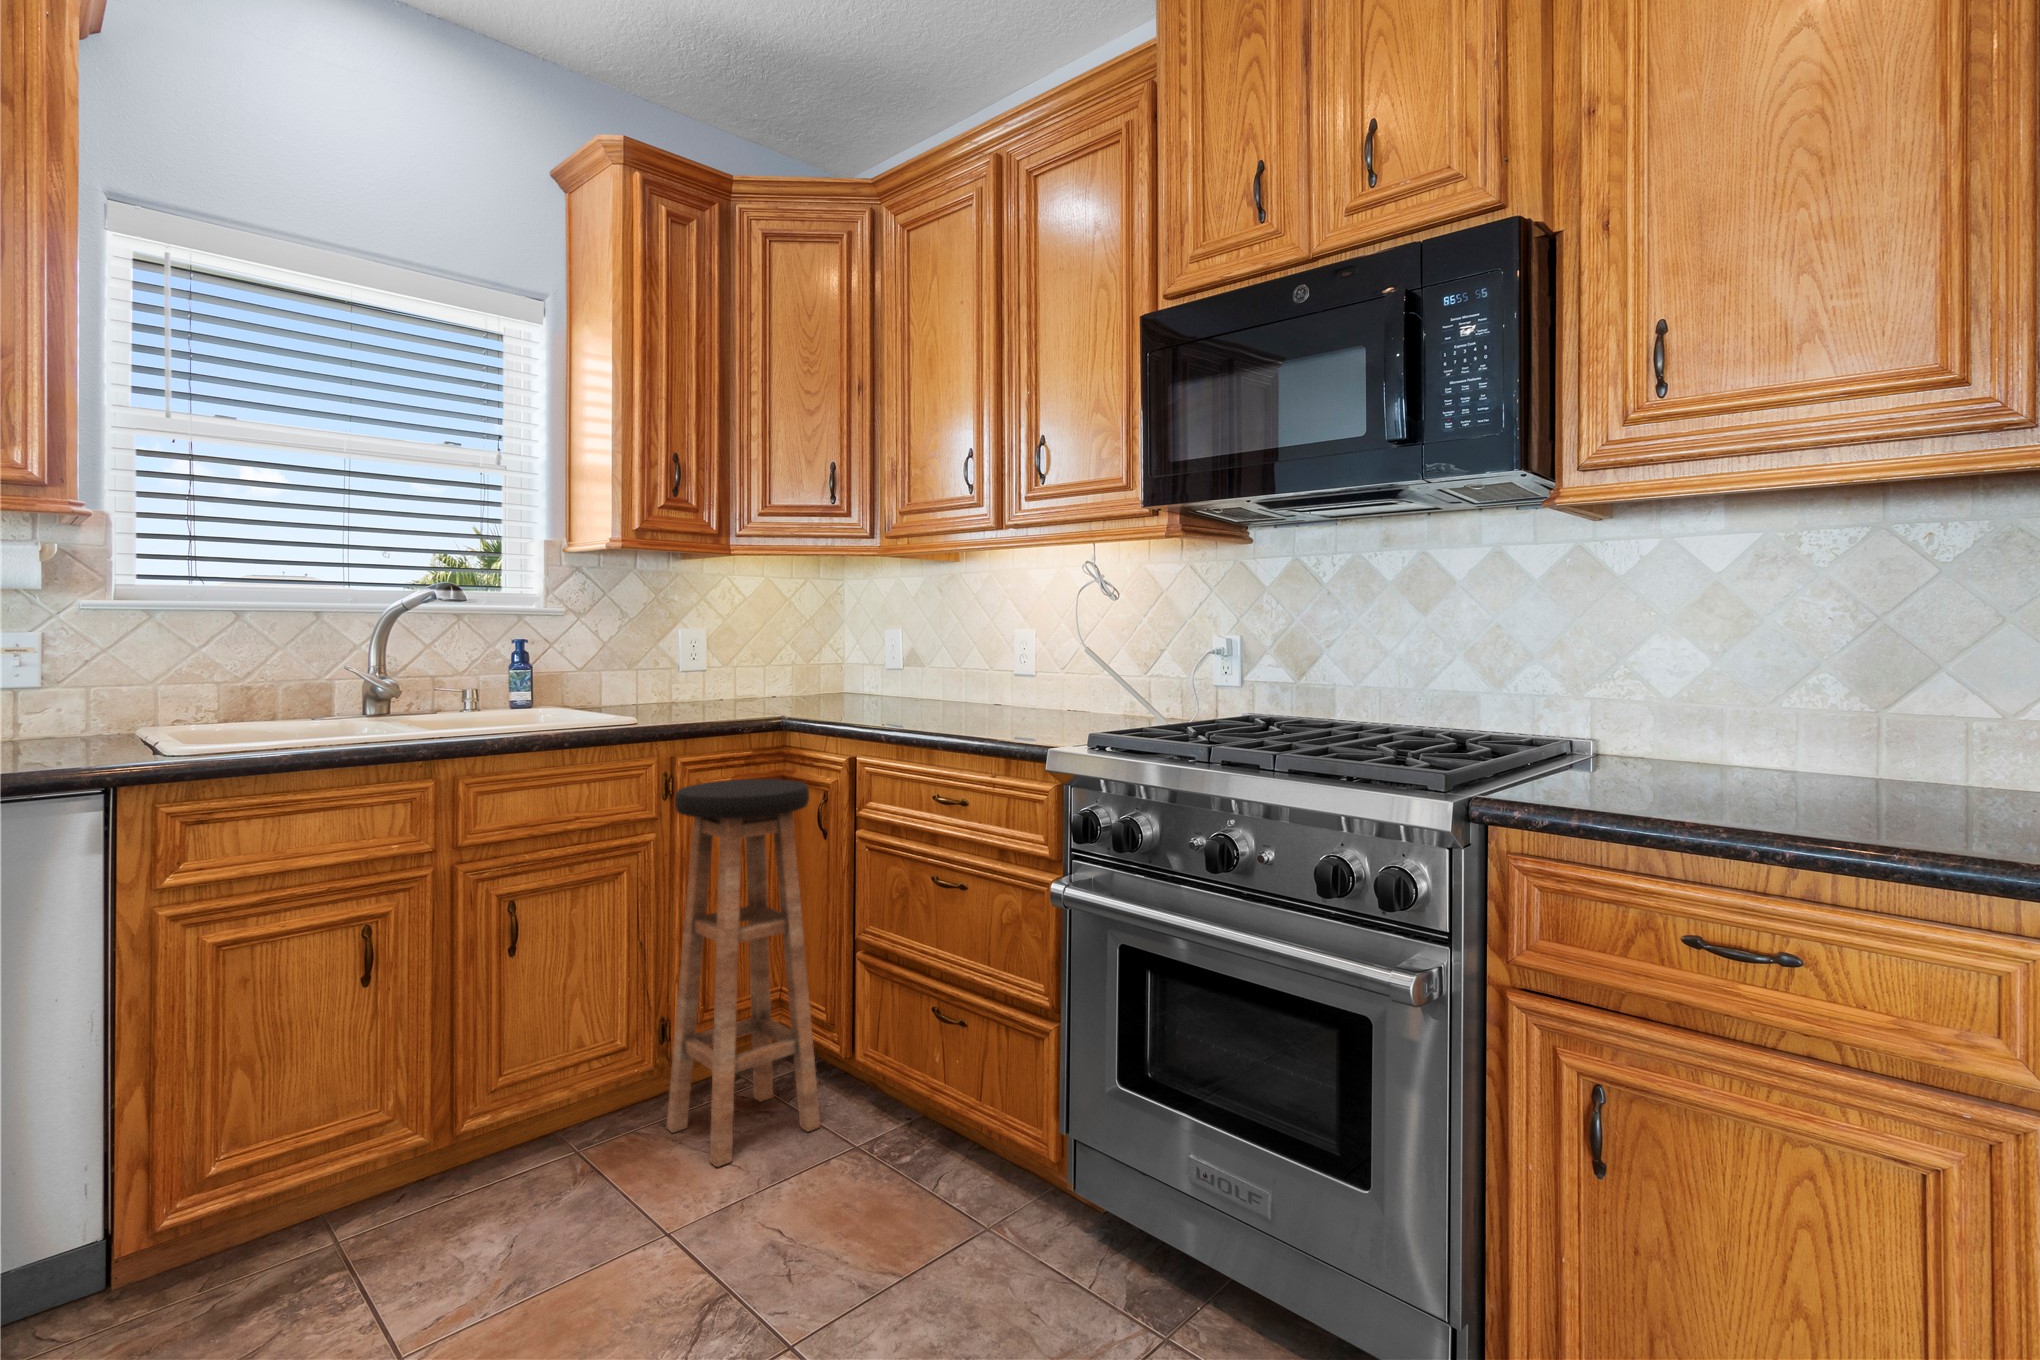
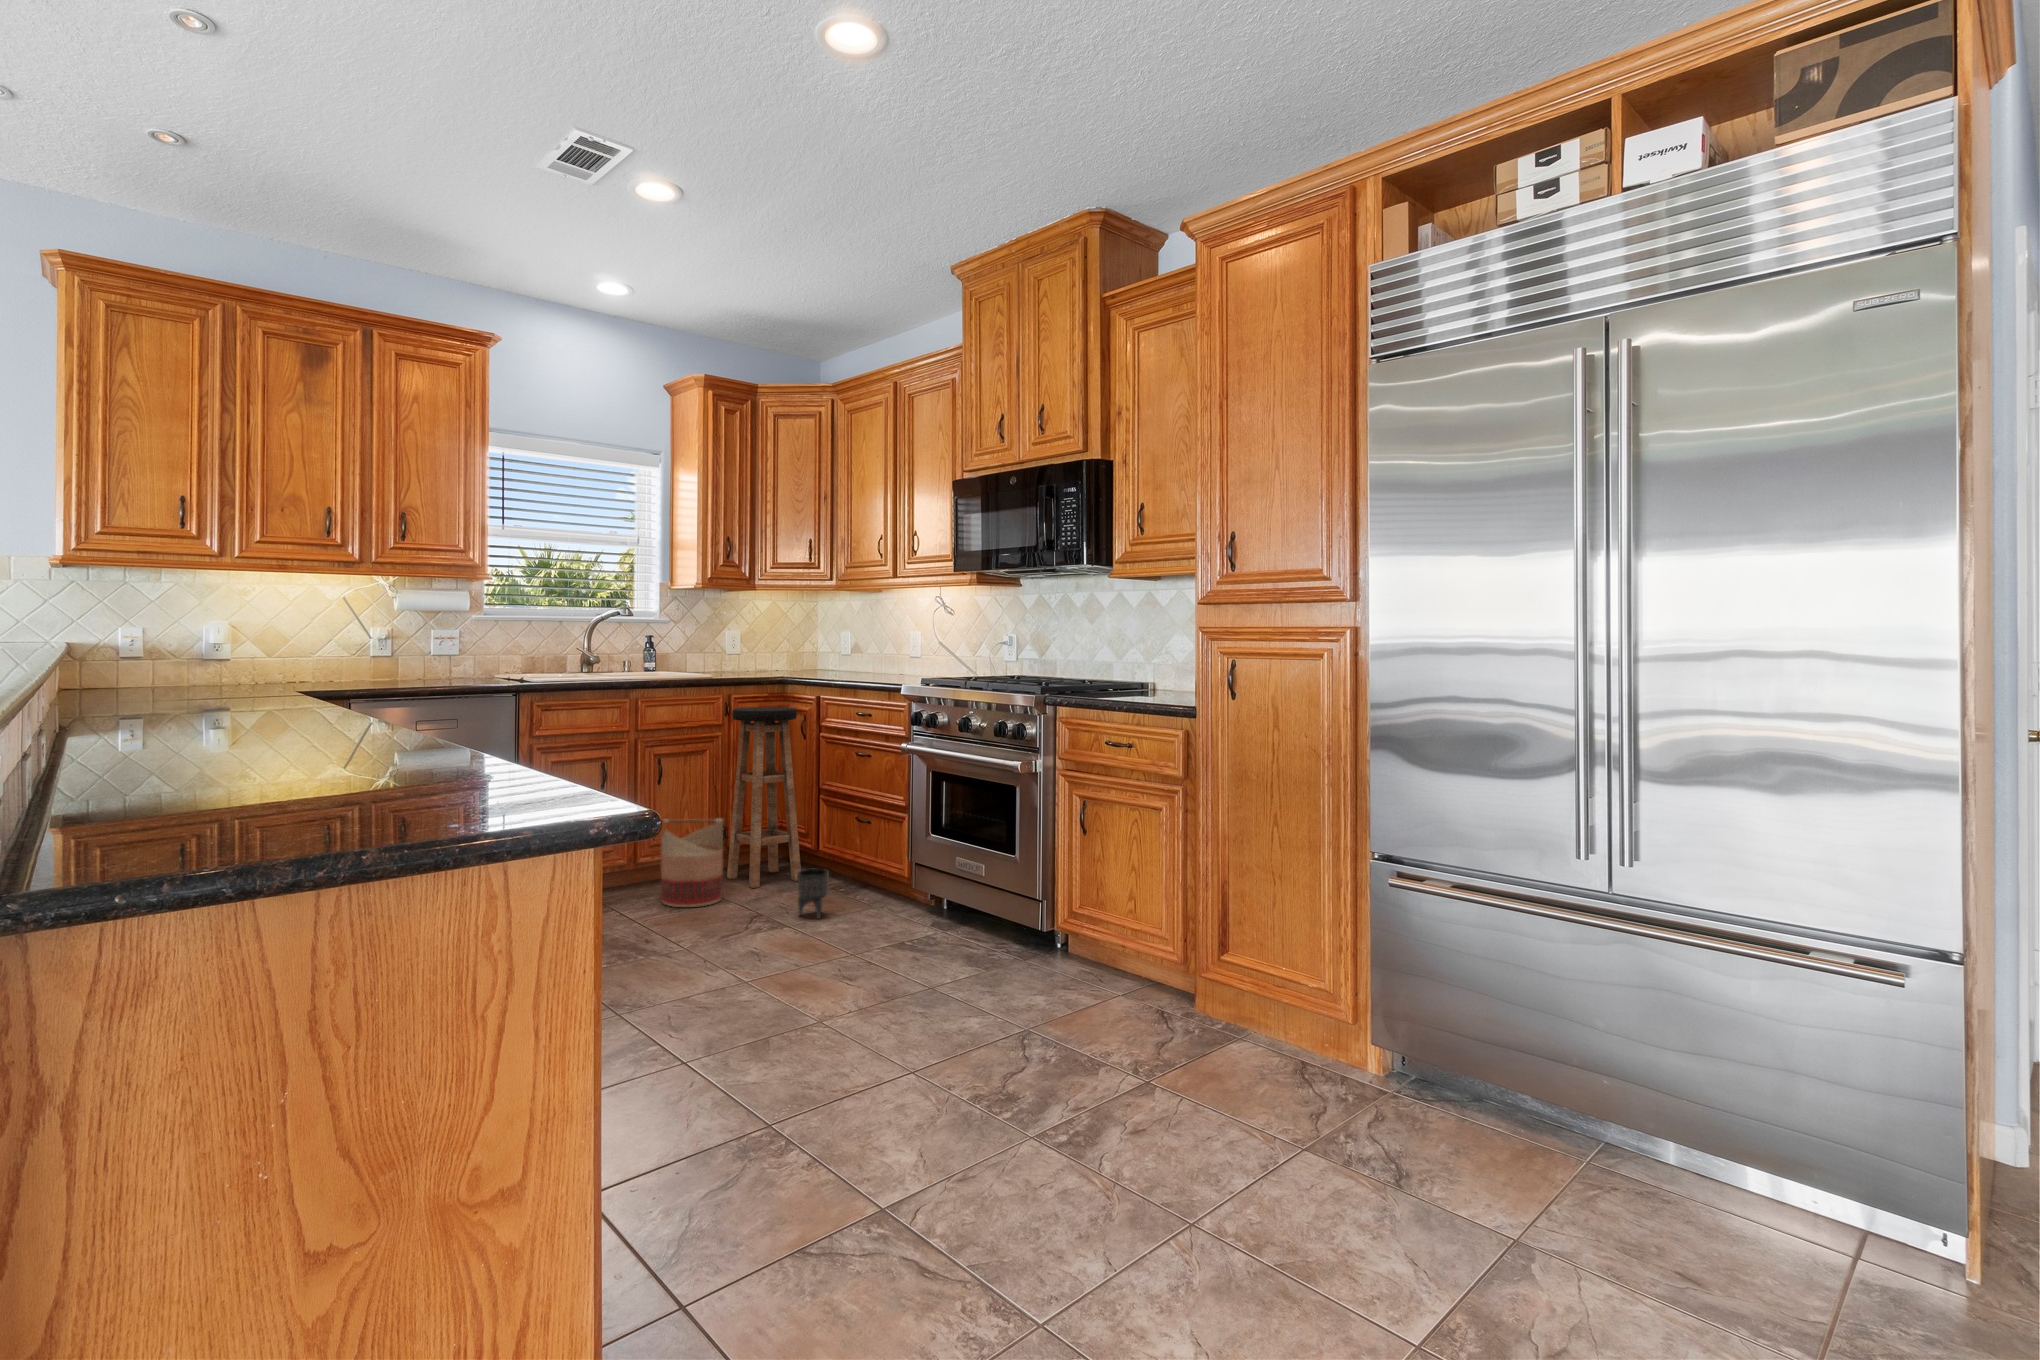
basket: none [497,1045,647,1271] -> present [661,819,724,907]
planter: none [815,1169,889,1304] -> present [797,869,829,919]

